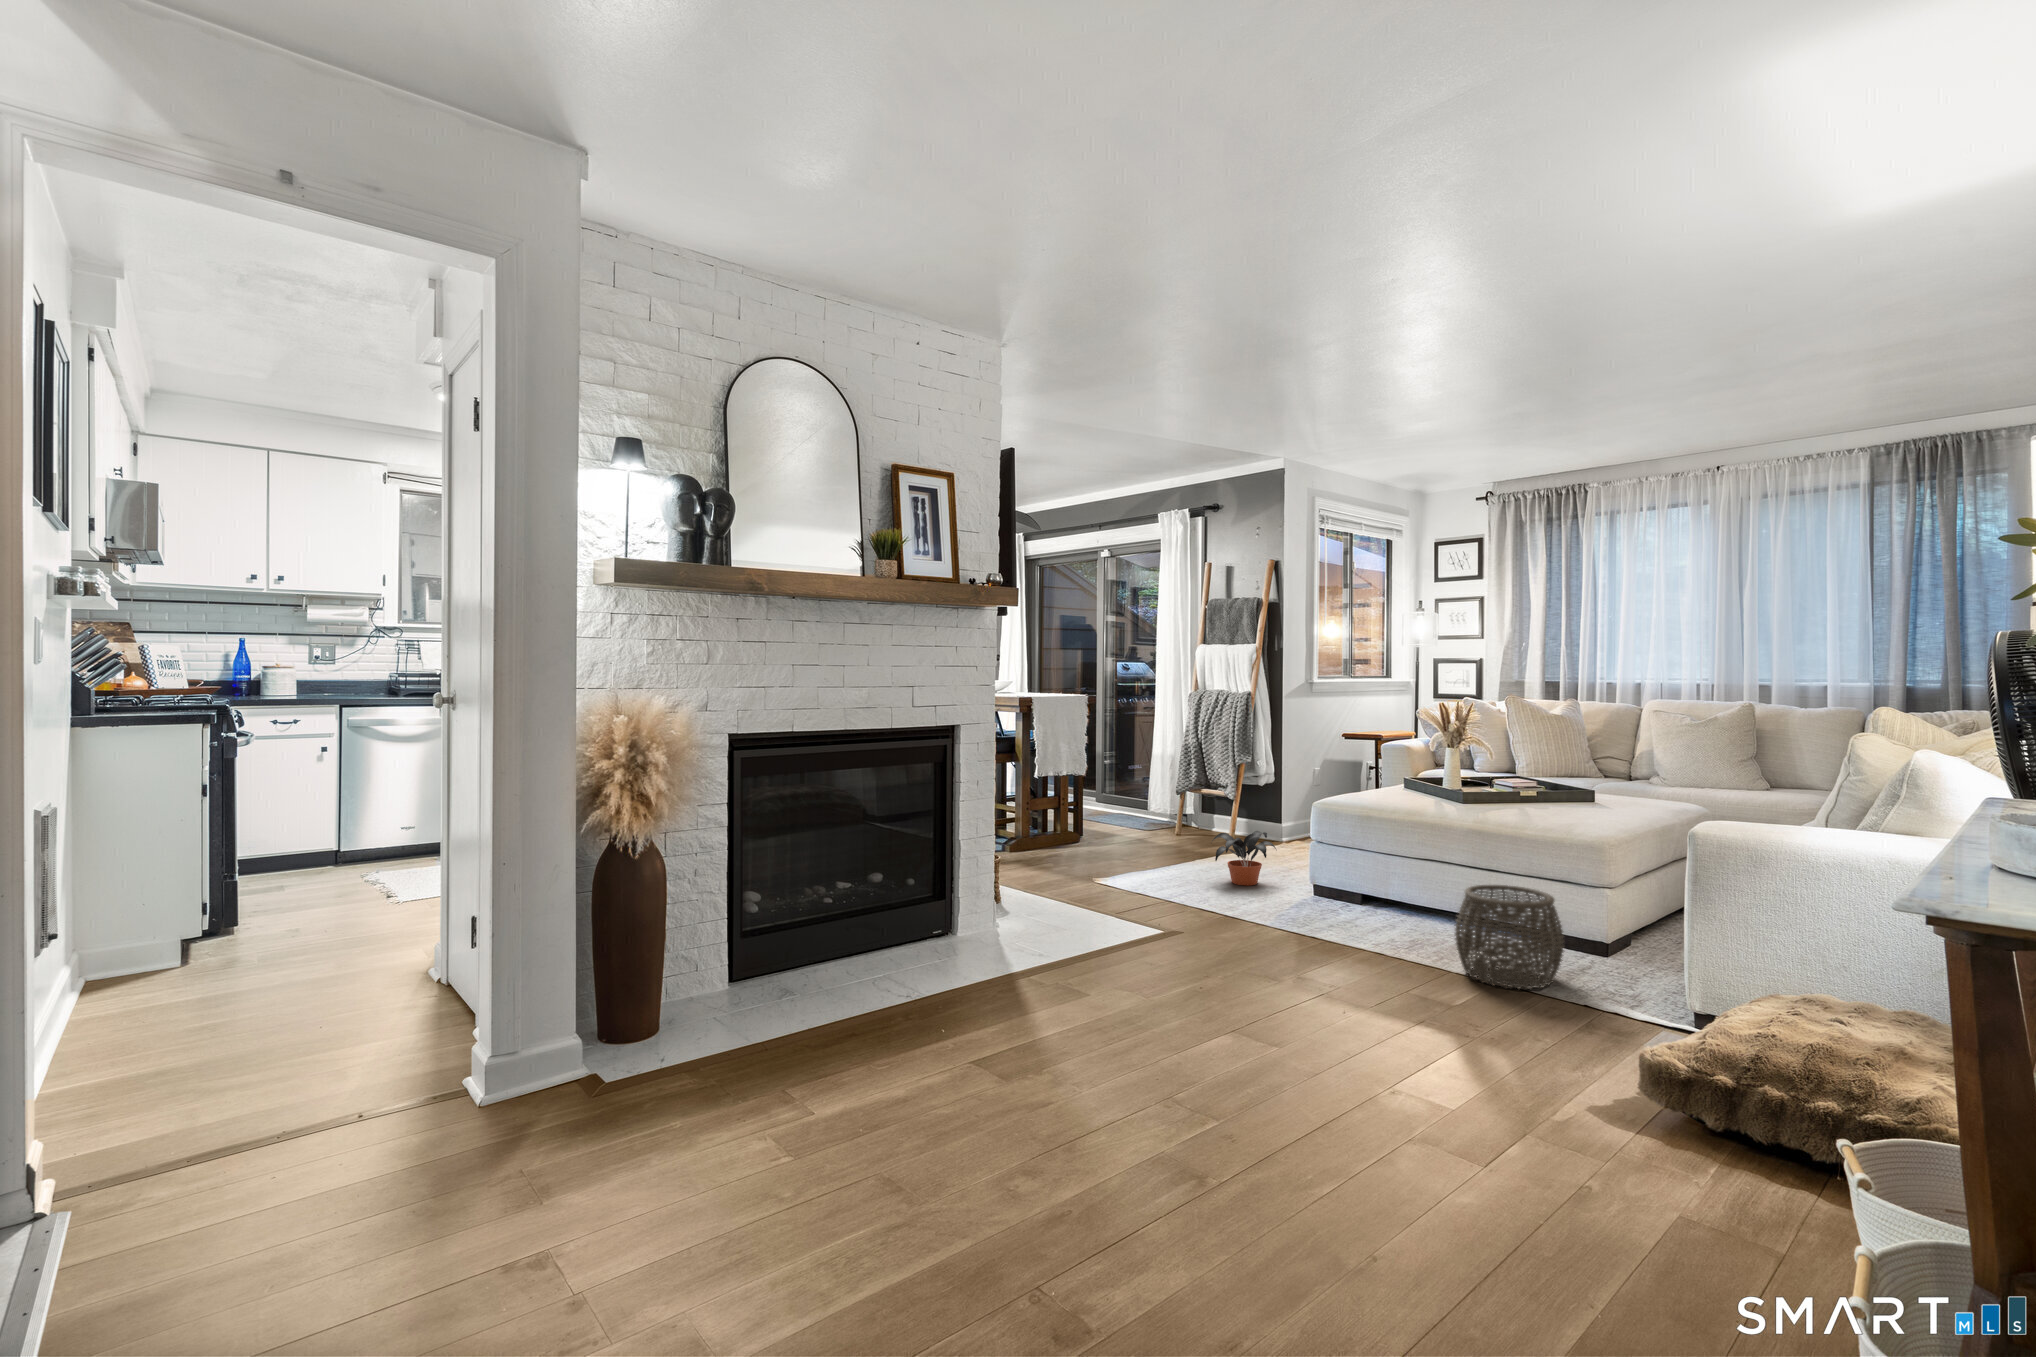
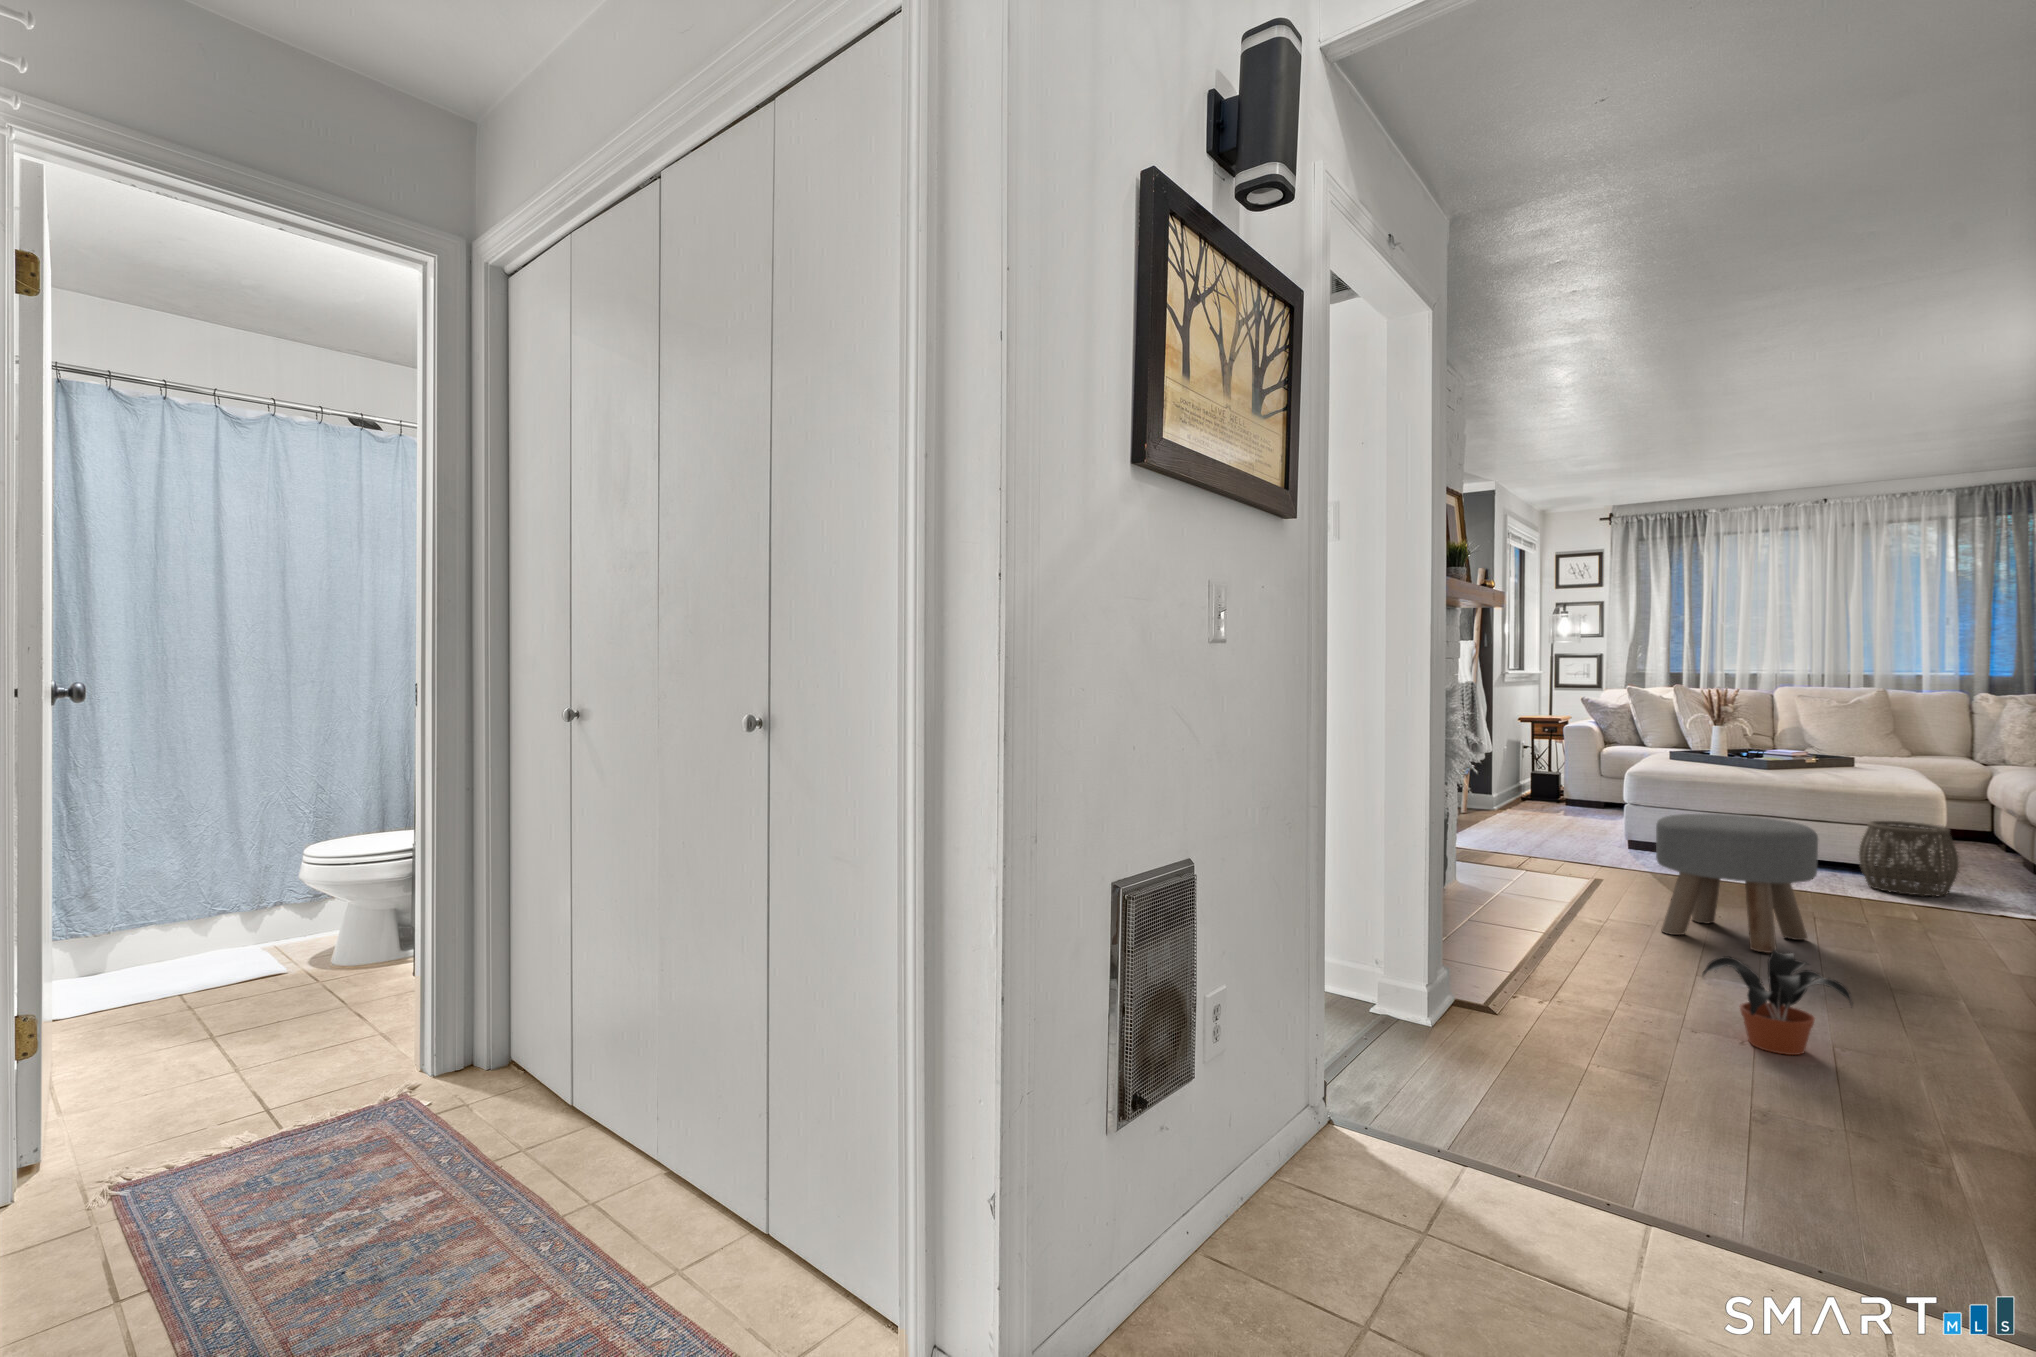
potted plant: present [1212,831,1276,885] -> present [1703,949,1853,1055]
ottoman: none [1018,873,1185,1061] -> present [1656,814,1818,953]

